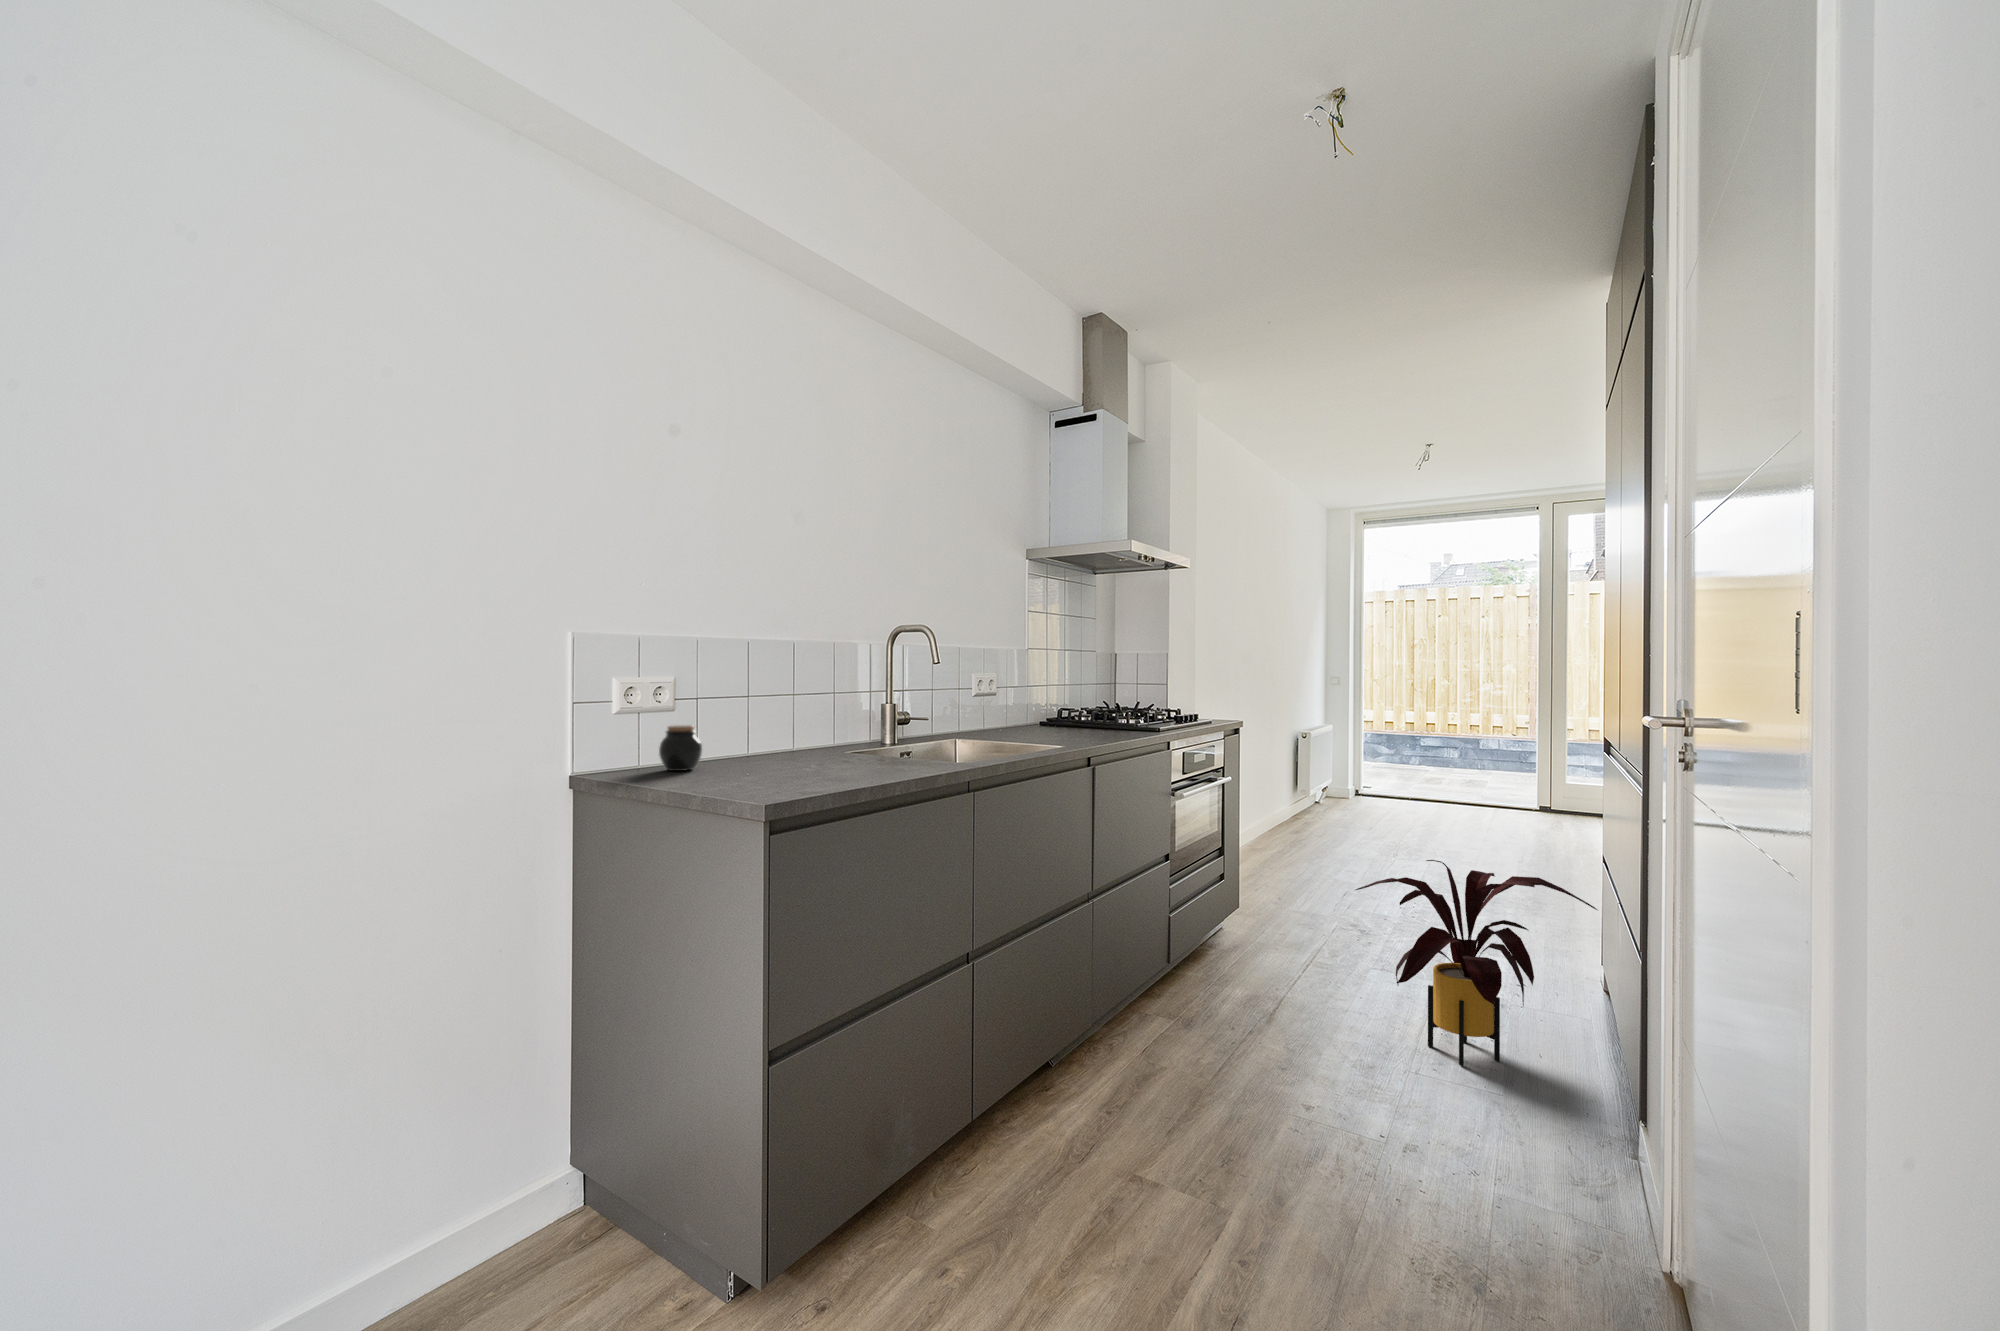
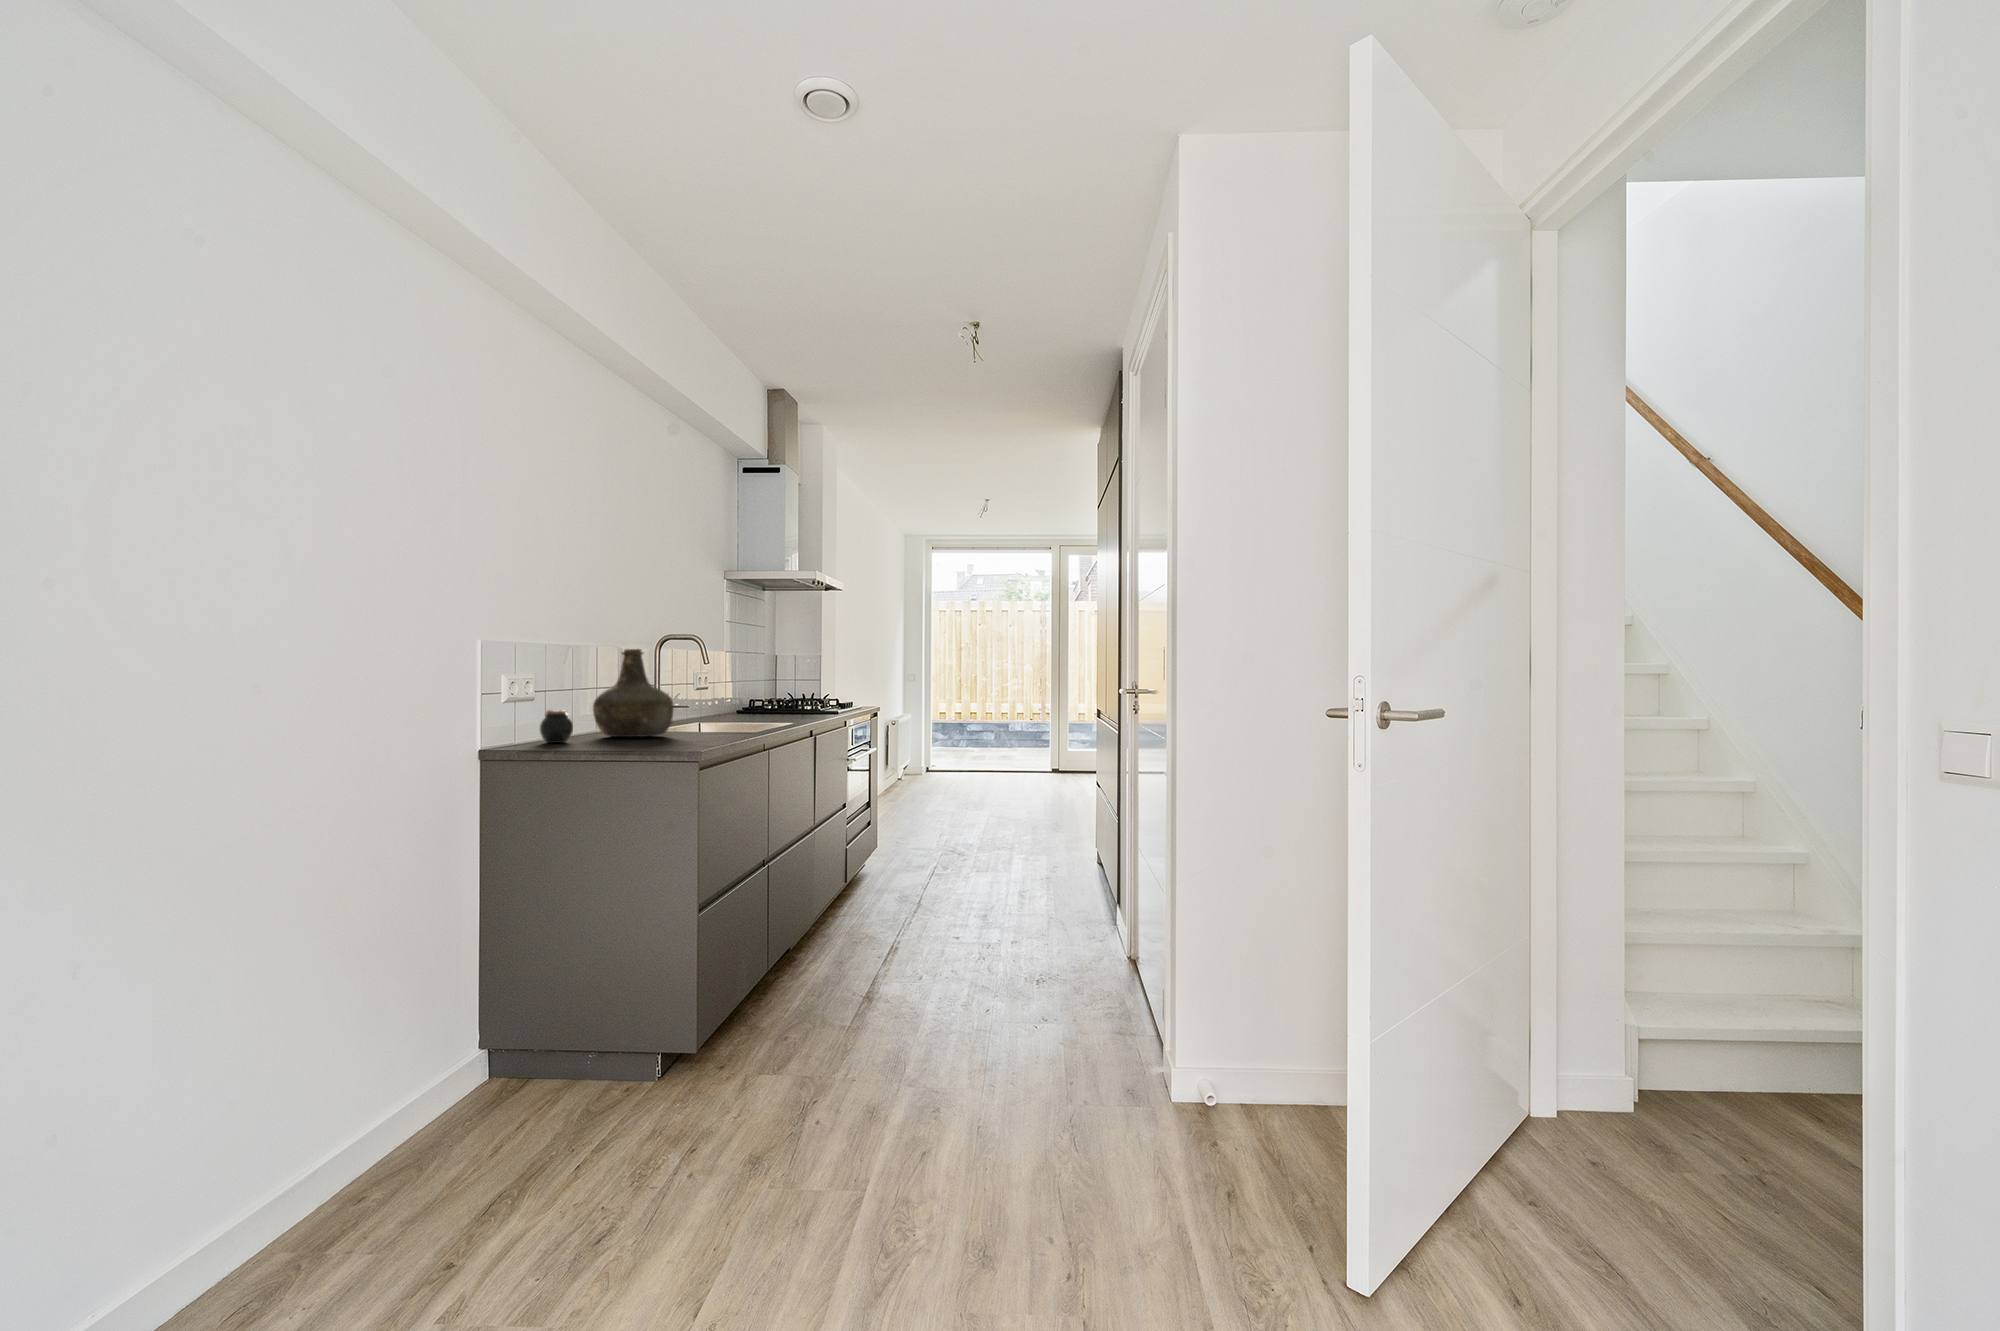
bottle: none [751,642,855,764] -> present [593,649,674,737]
house plant: present [1356,860,1597,1066] -> none [972,787,1099,909]

